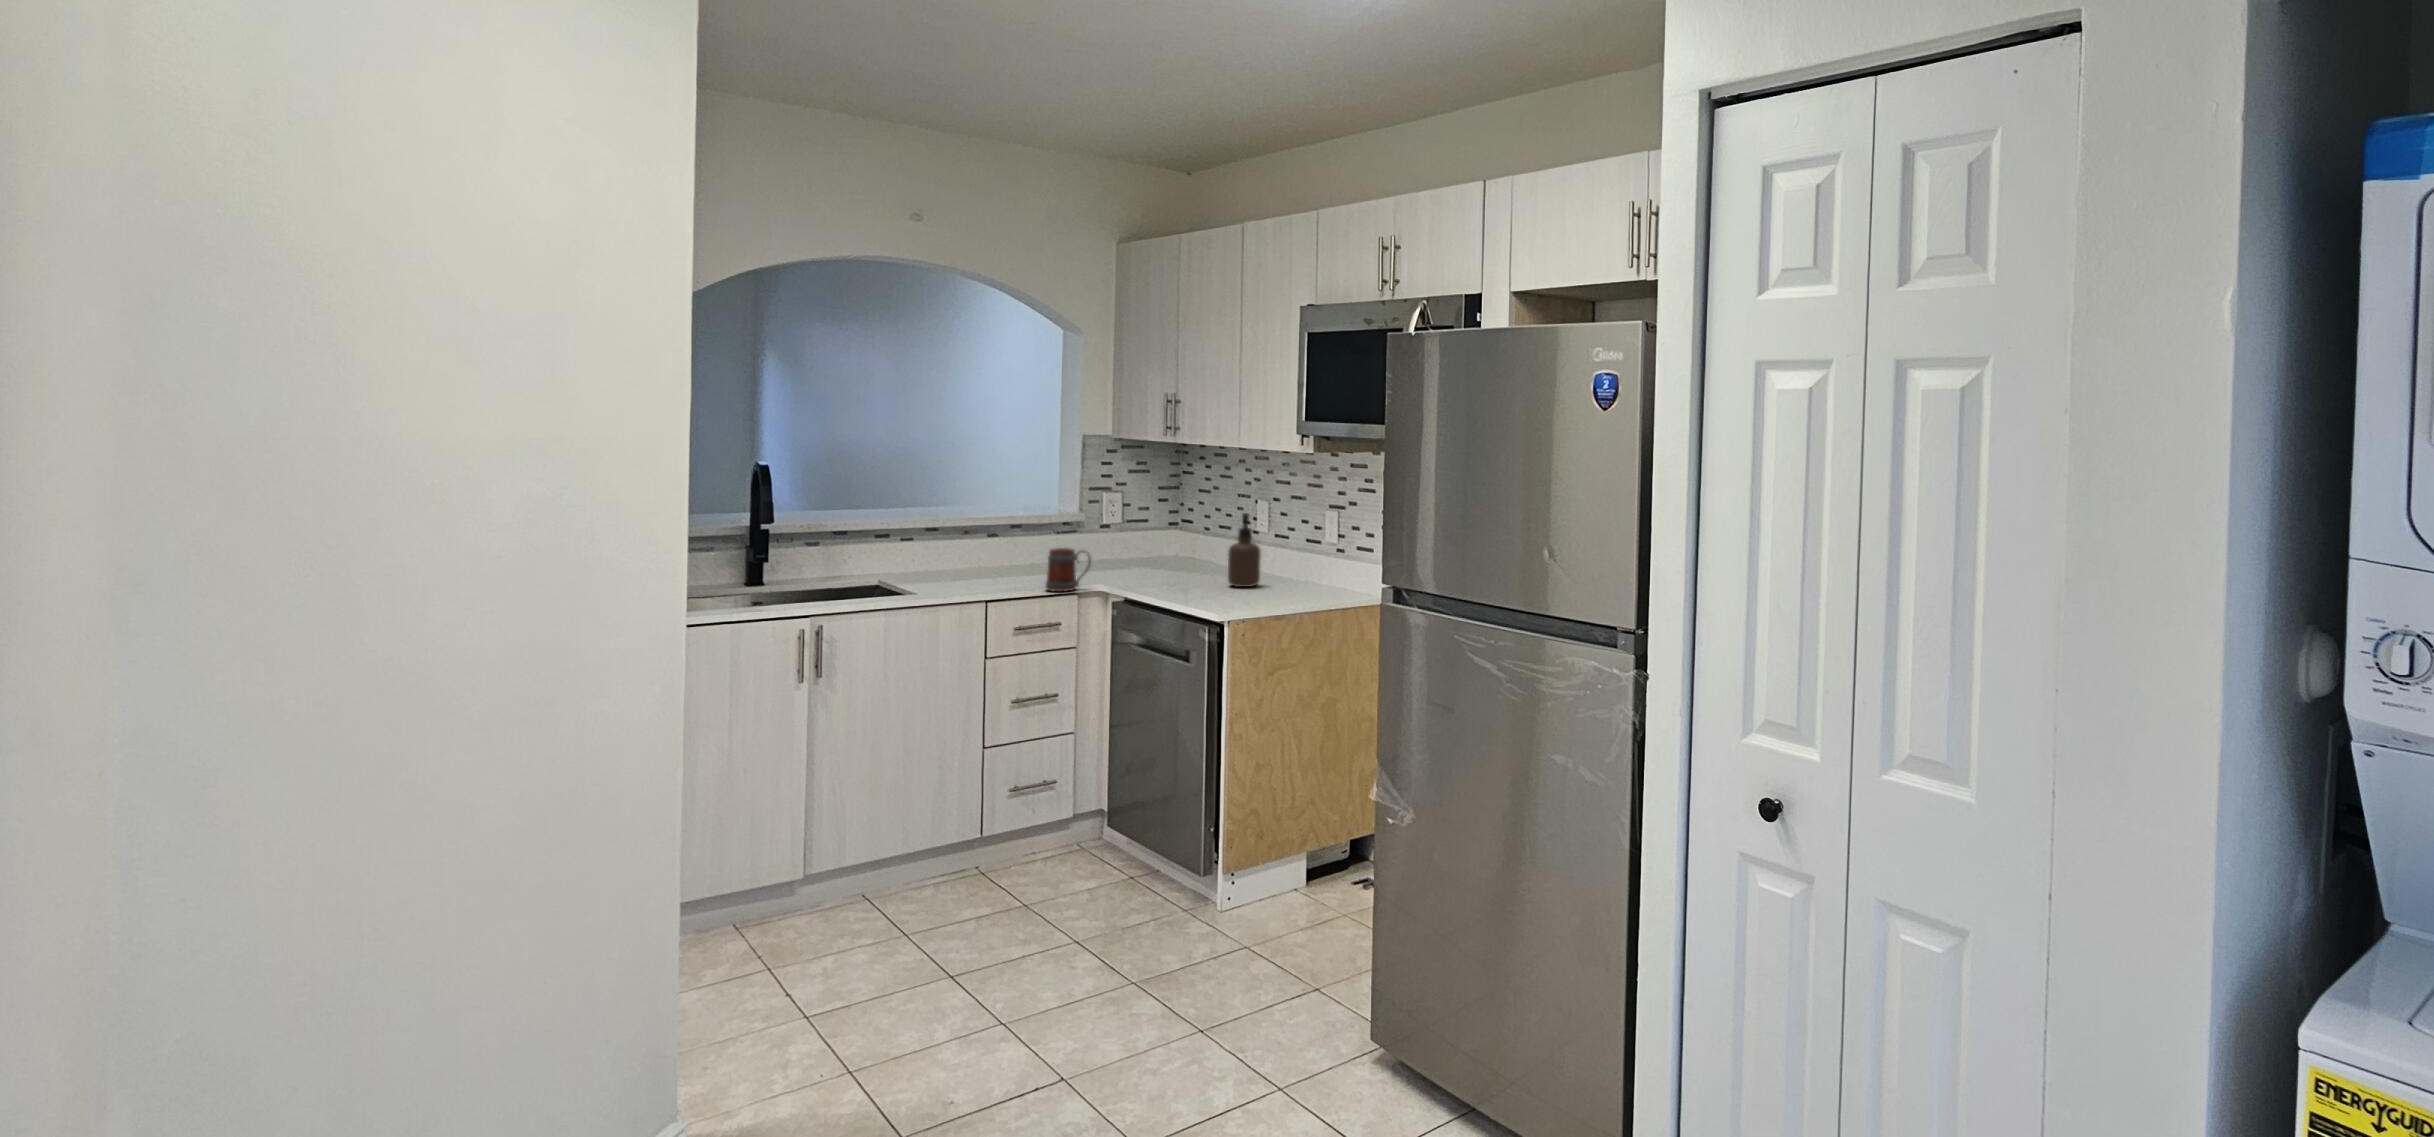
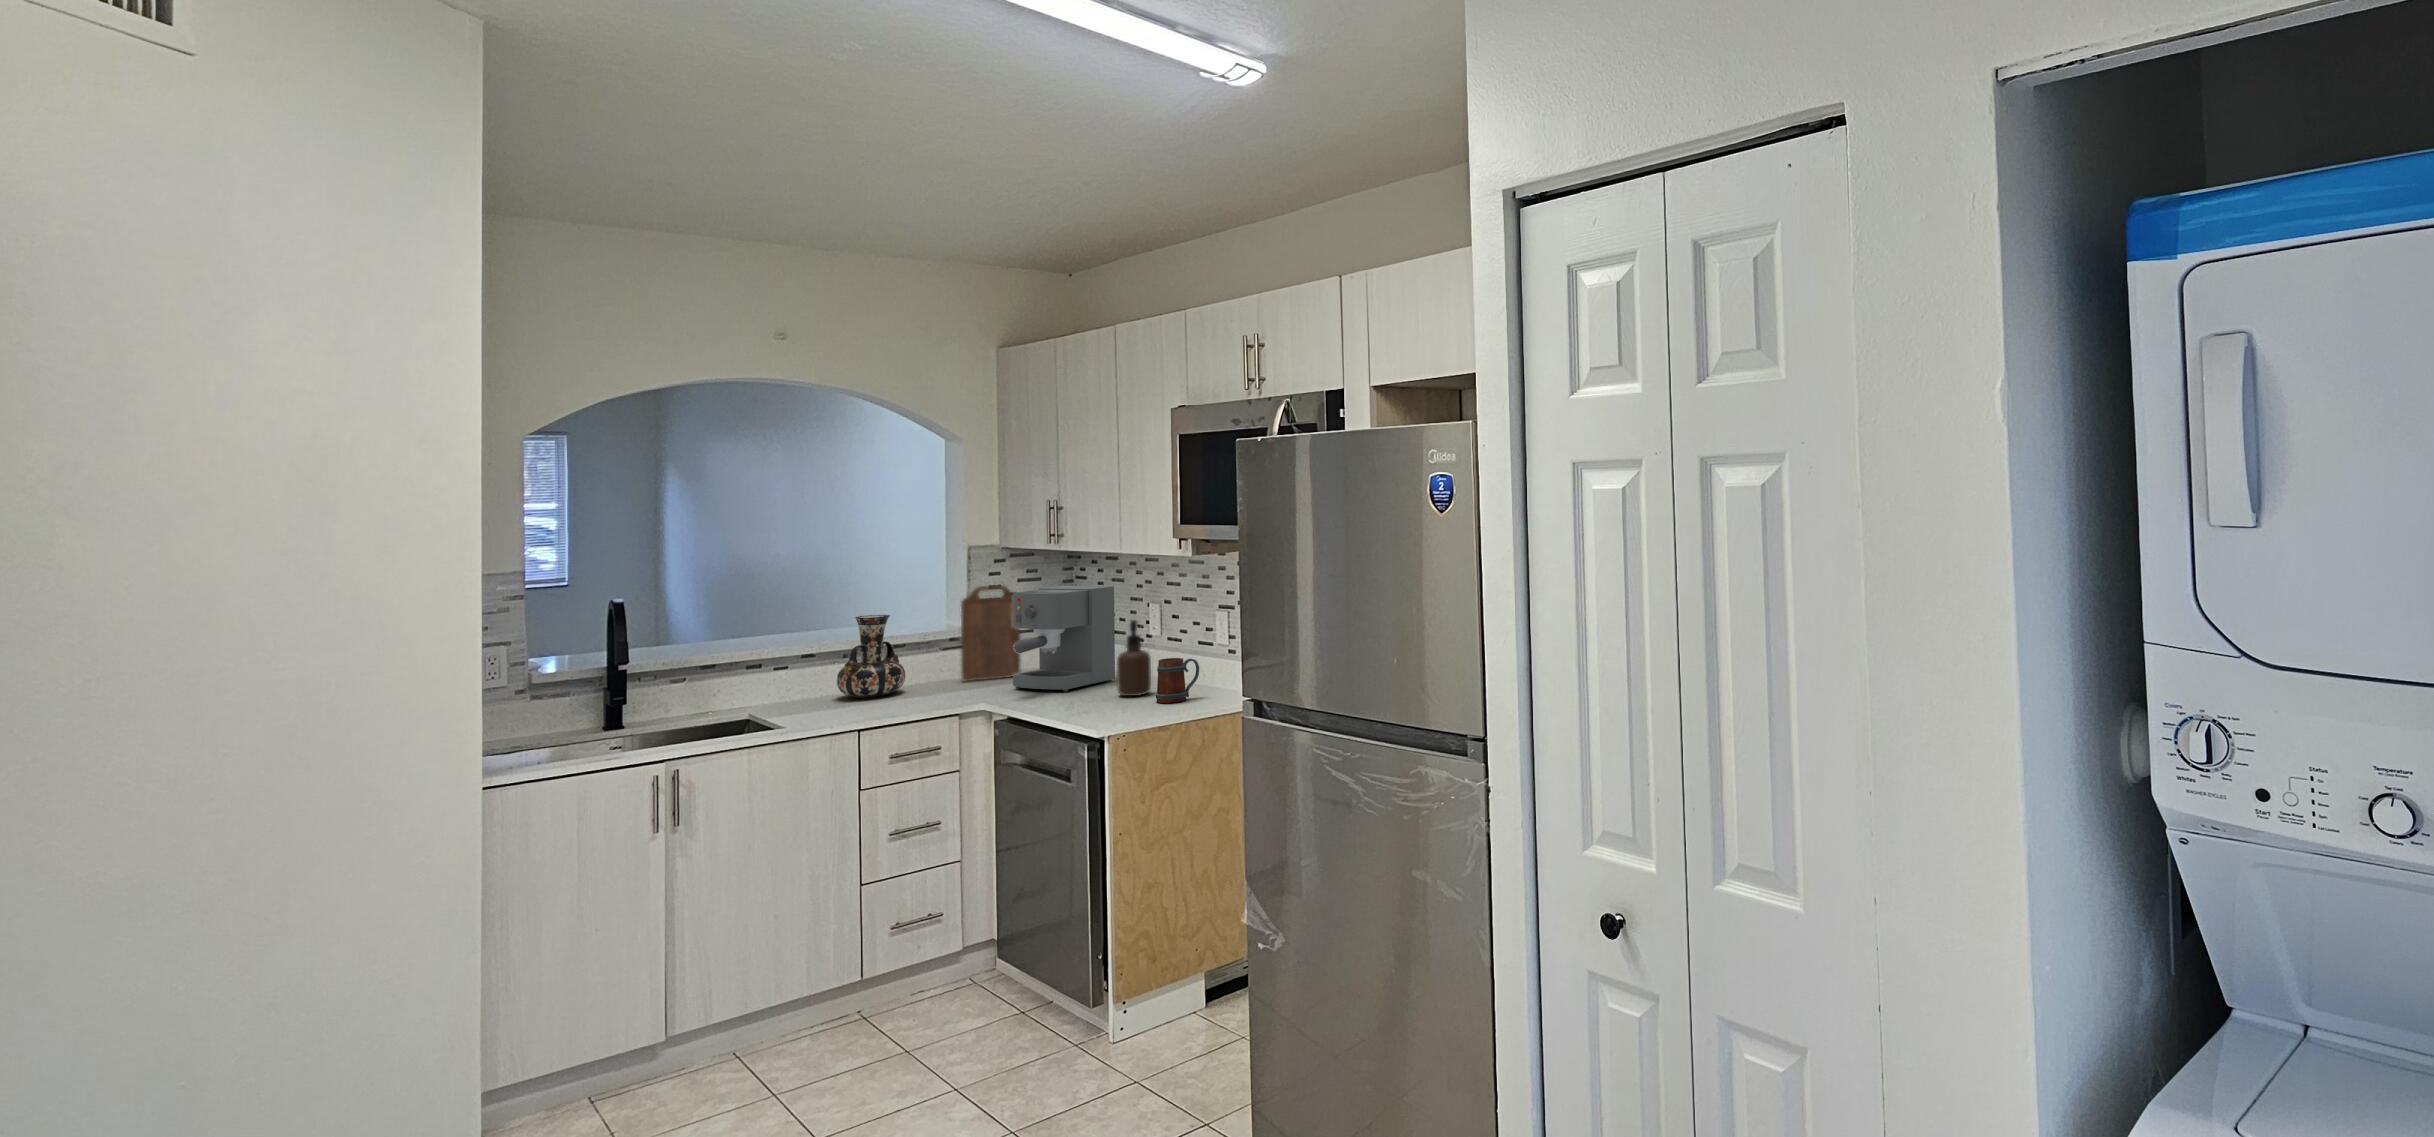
cutting board: none [1072,472,1130,564] -> present [961,585,1021,681]
coffee maker: none [1124,477,1224,579] -> present [1013,586,1115,691]
decorative vase: none [957,493,1021,572] -> present [837,615,905,698]
mug: present [1046,548,1091,592] -> present [1156,658,1199,703]

